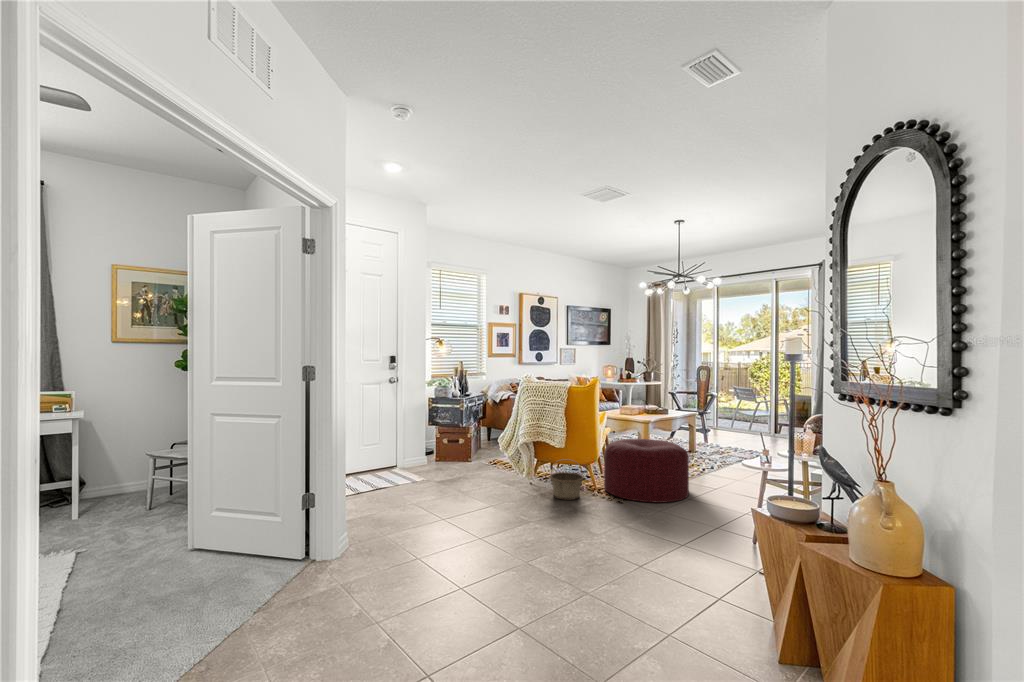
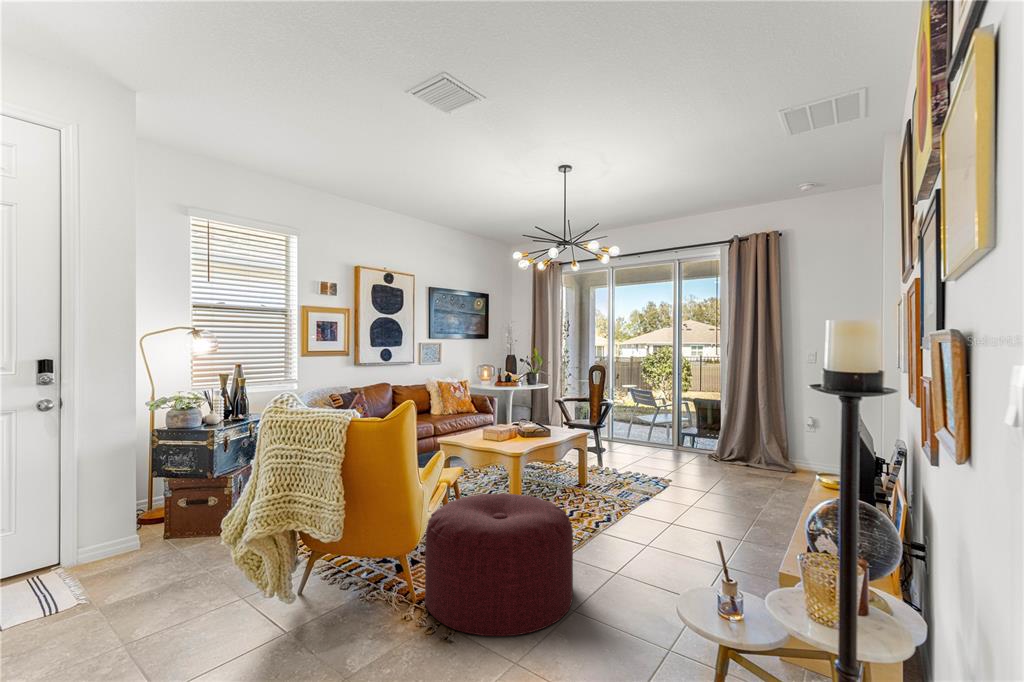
basket: present [550,459,583,500] -> none [303,557,375,647]

